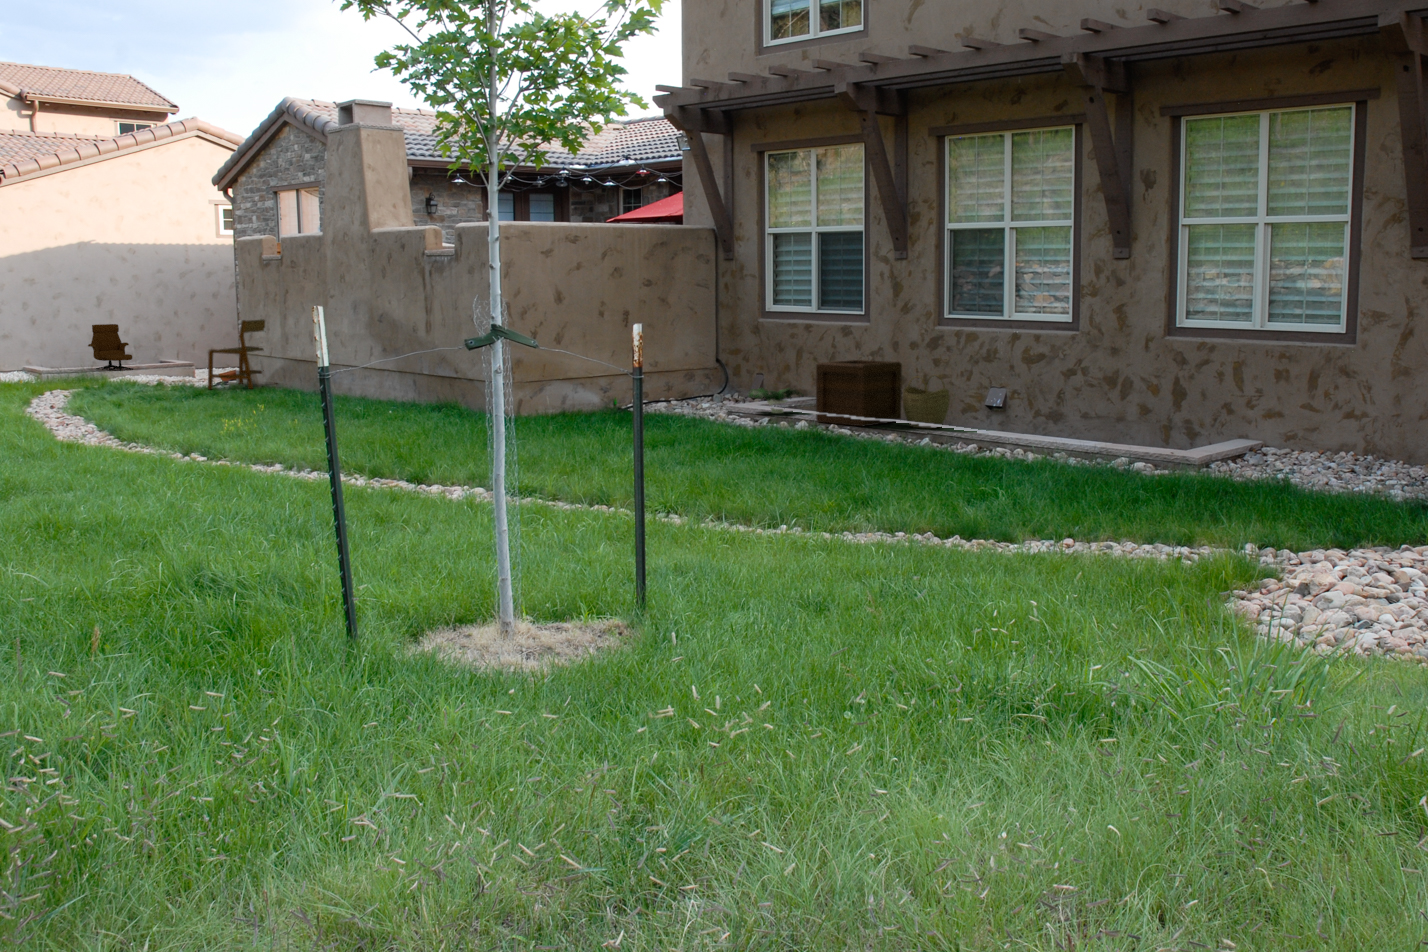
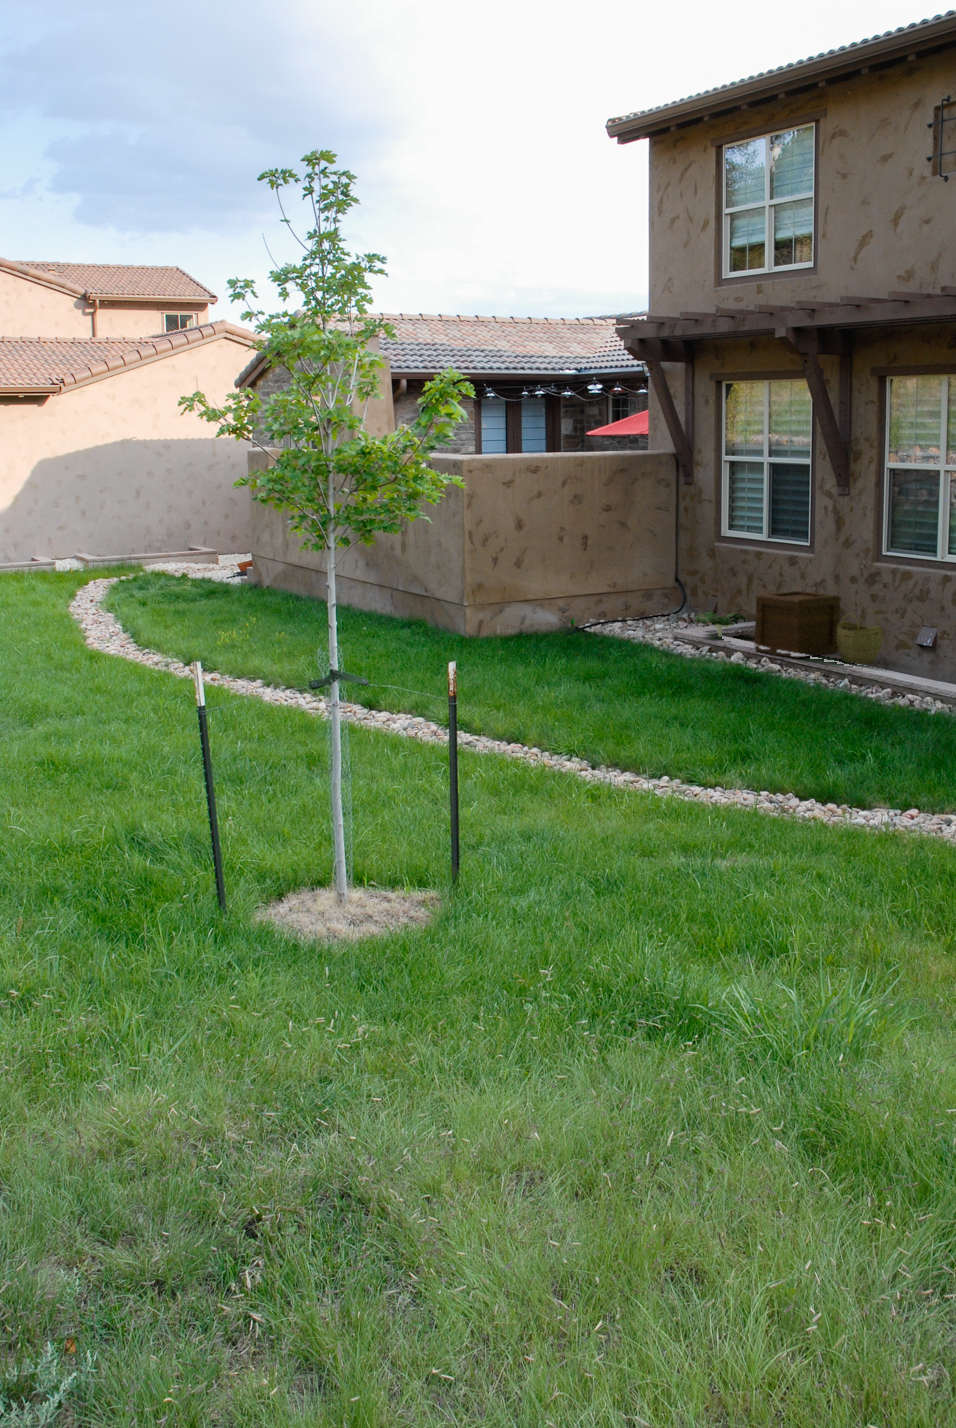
bench: present [208,319,265,389] -> none [223,522,285,588]
lounge chair: present [88,324,133,370] -> none [129,517,166,560]

